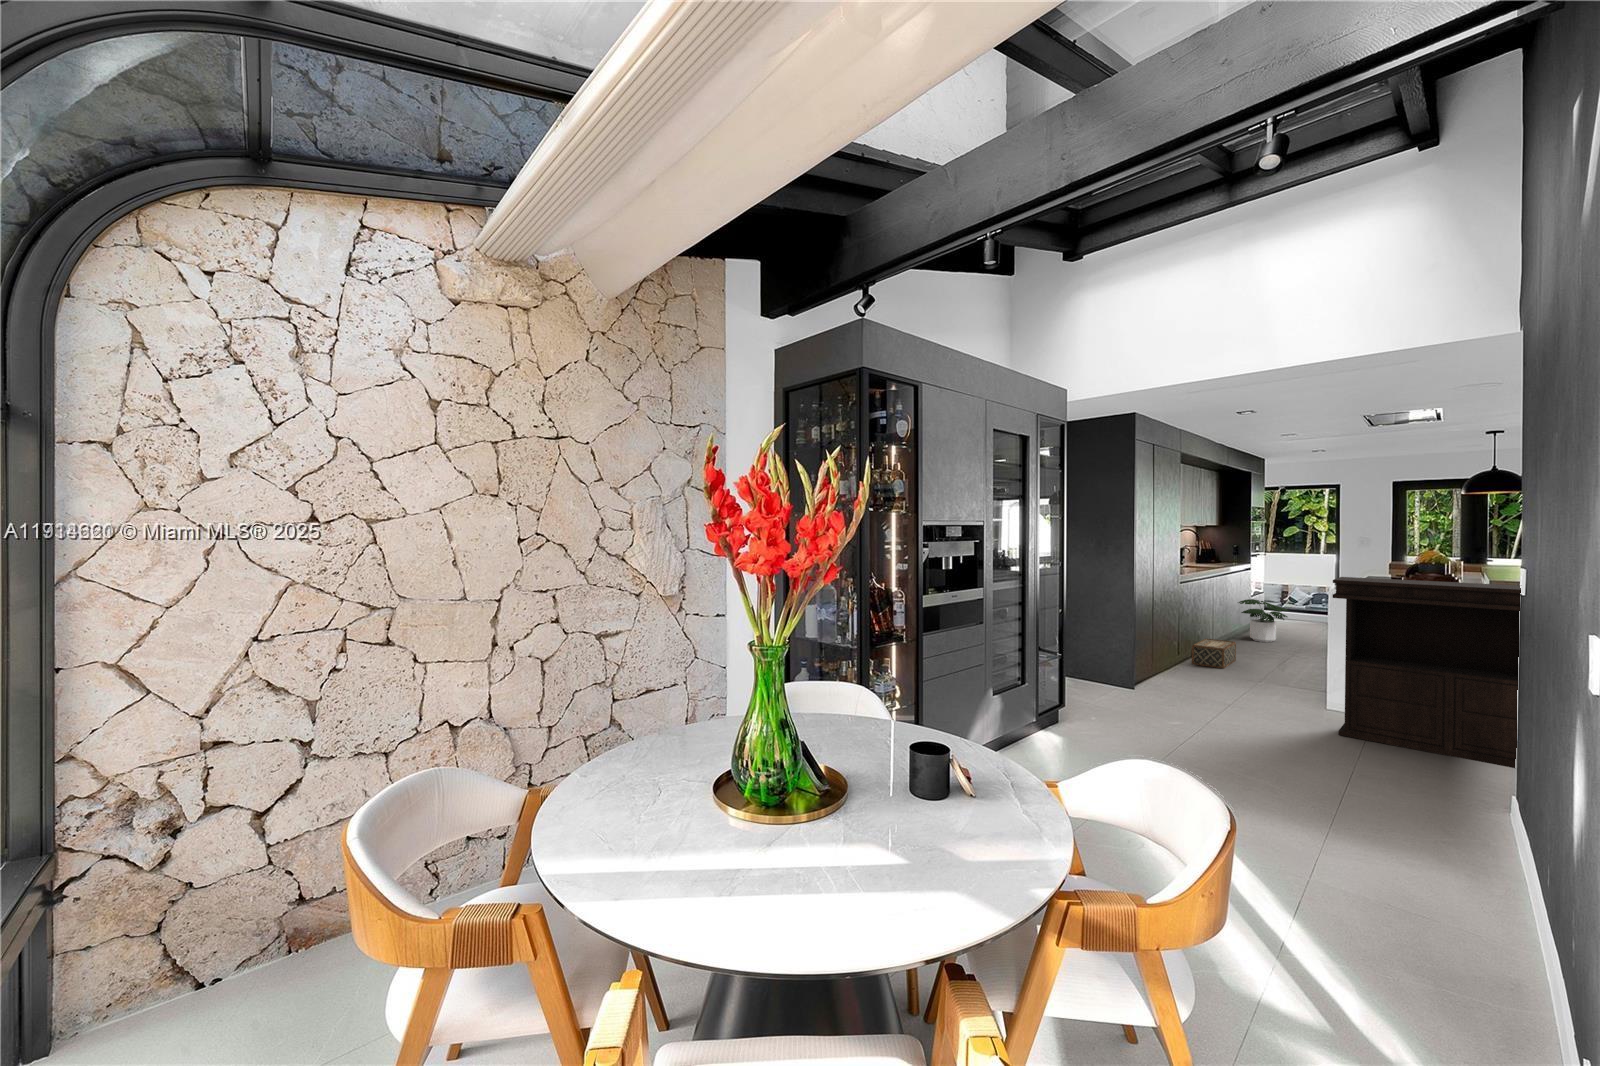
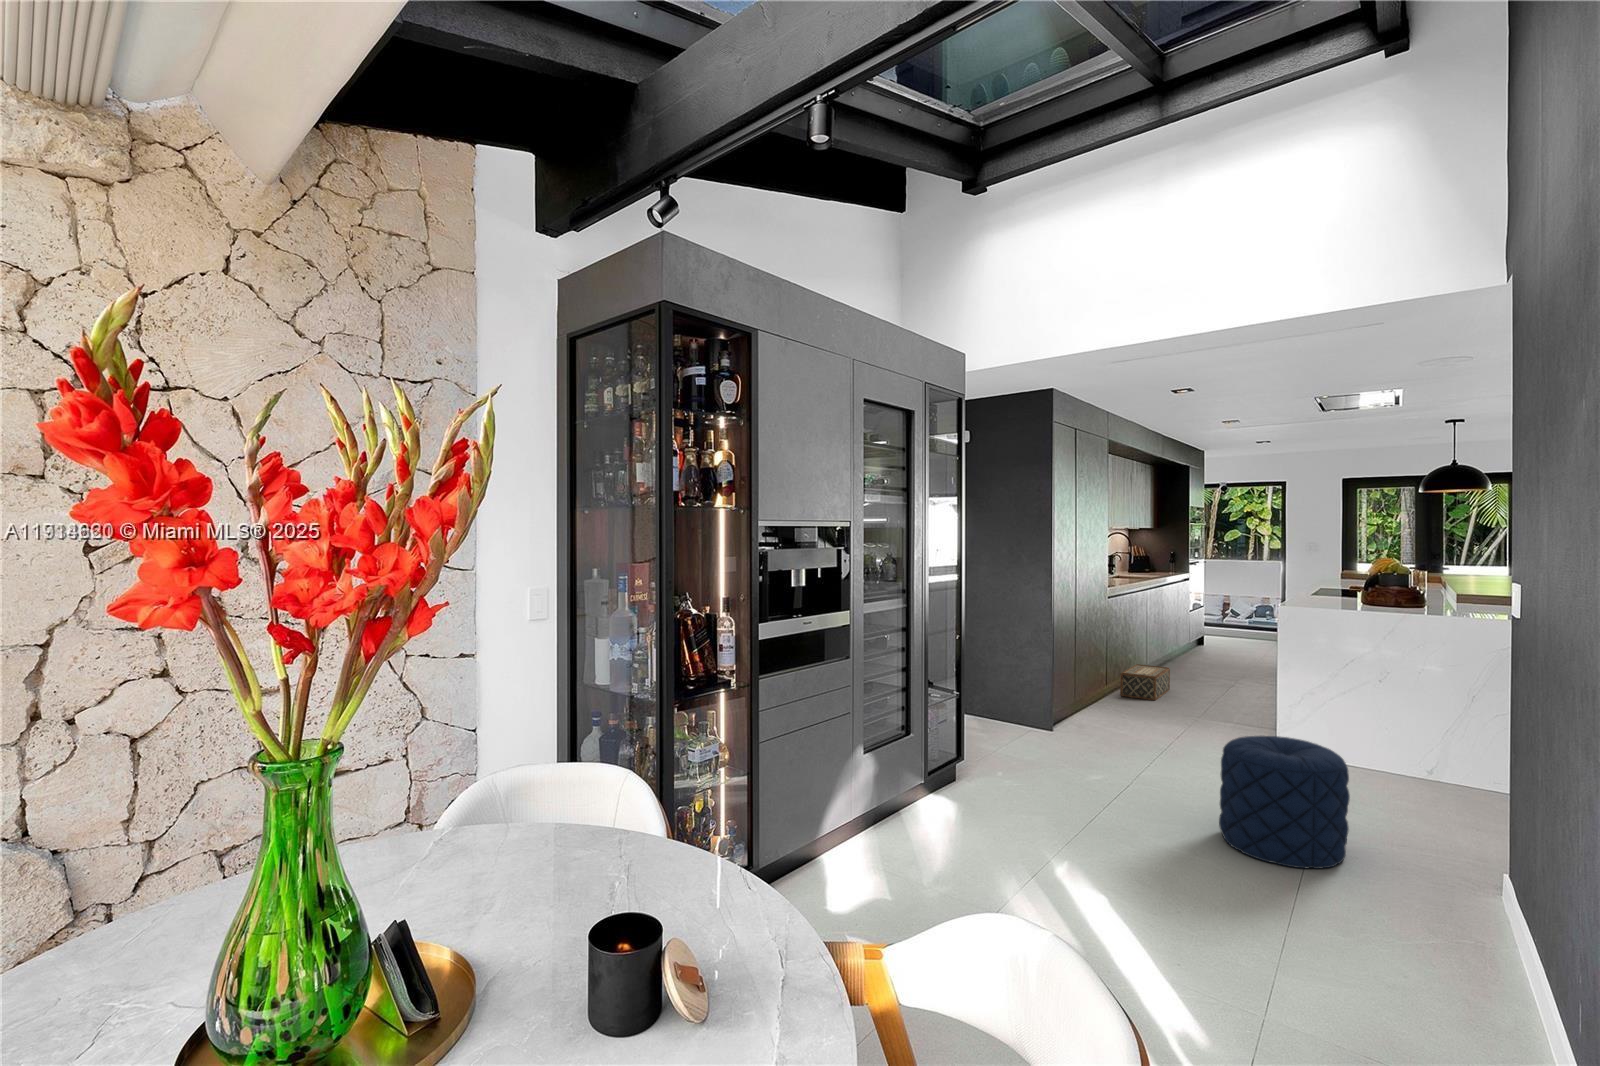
console table: present [1333,577,1521,768] -> none [1271,592,1540,830]
potted plant: present [1238,599,1289,642] -> none [1173,616,1231,666]
pouf: none [1289,692,1407,799] -> present [1219,736,1350,869]

